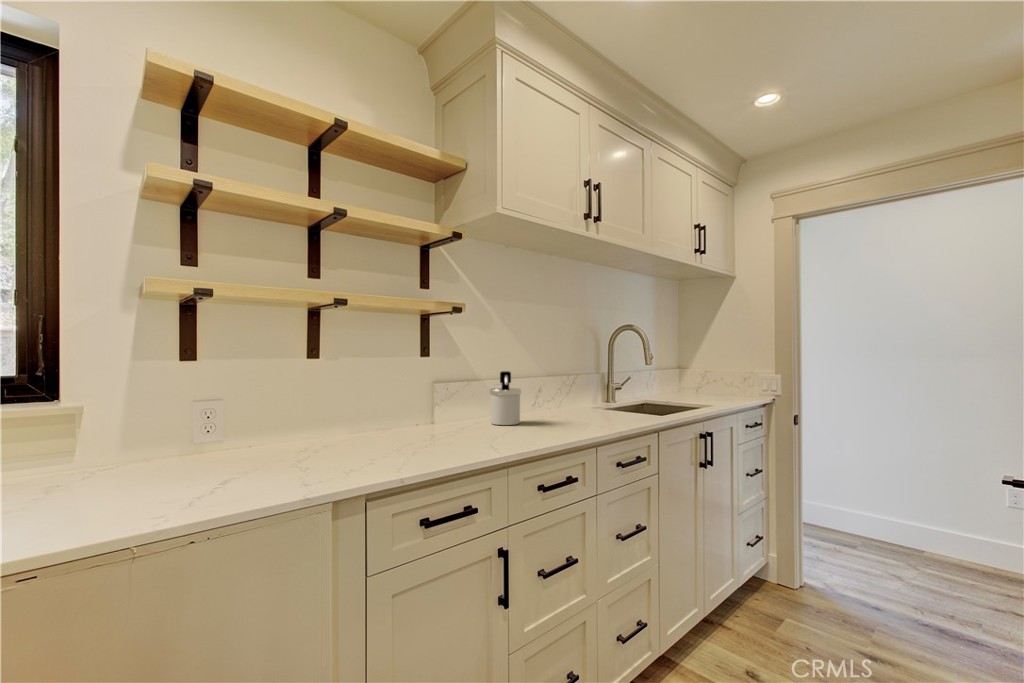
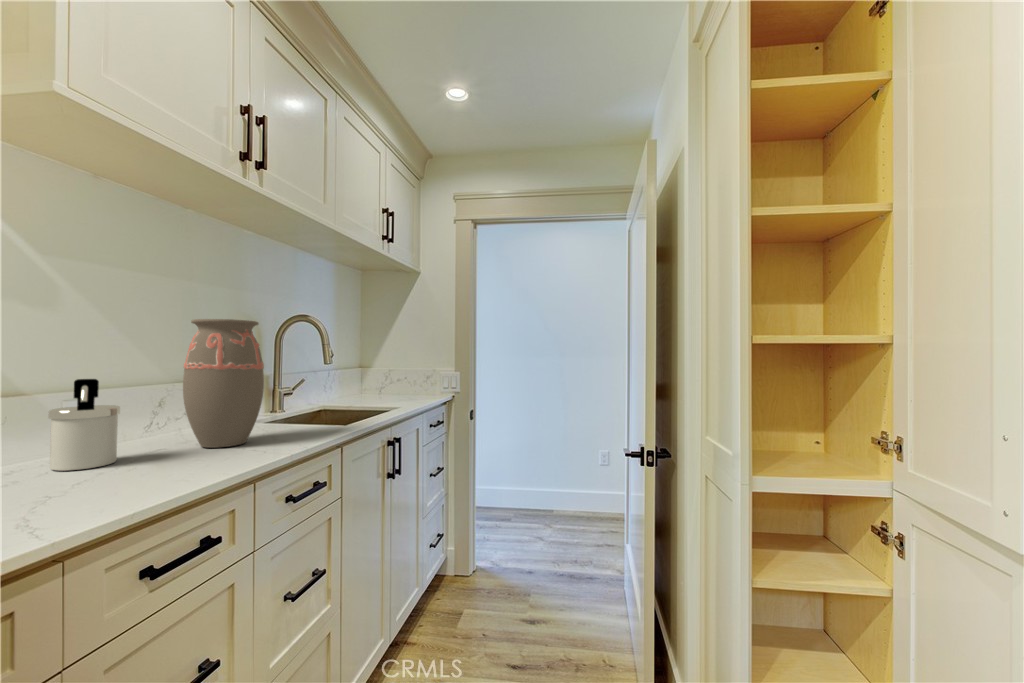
decorative vase: none [553,332,601,422] -> present [183,319,264,448]

